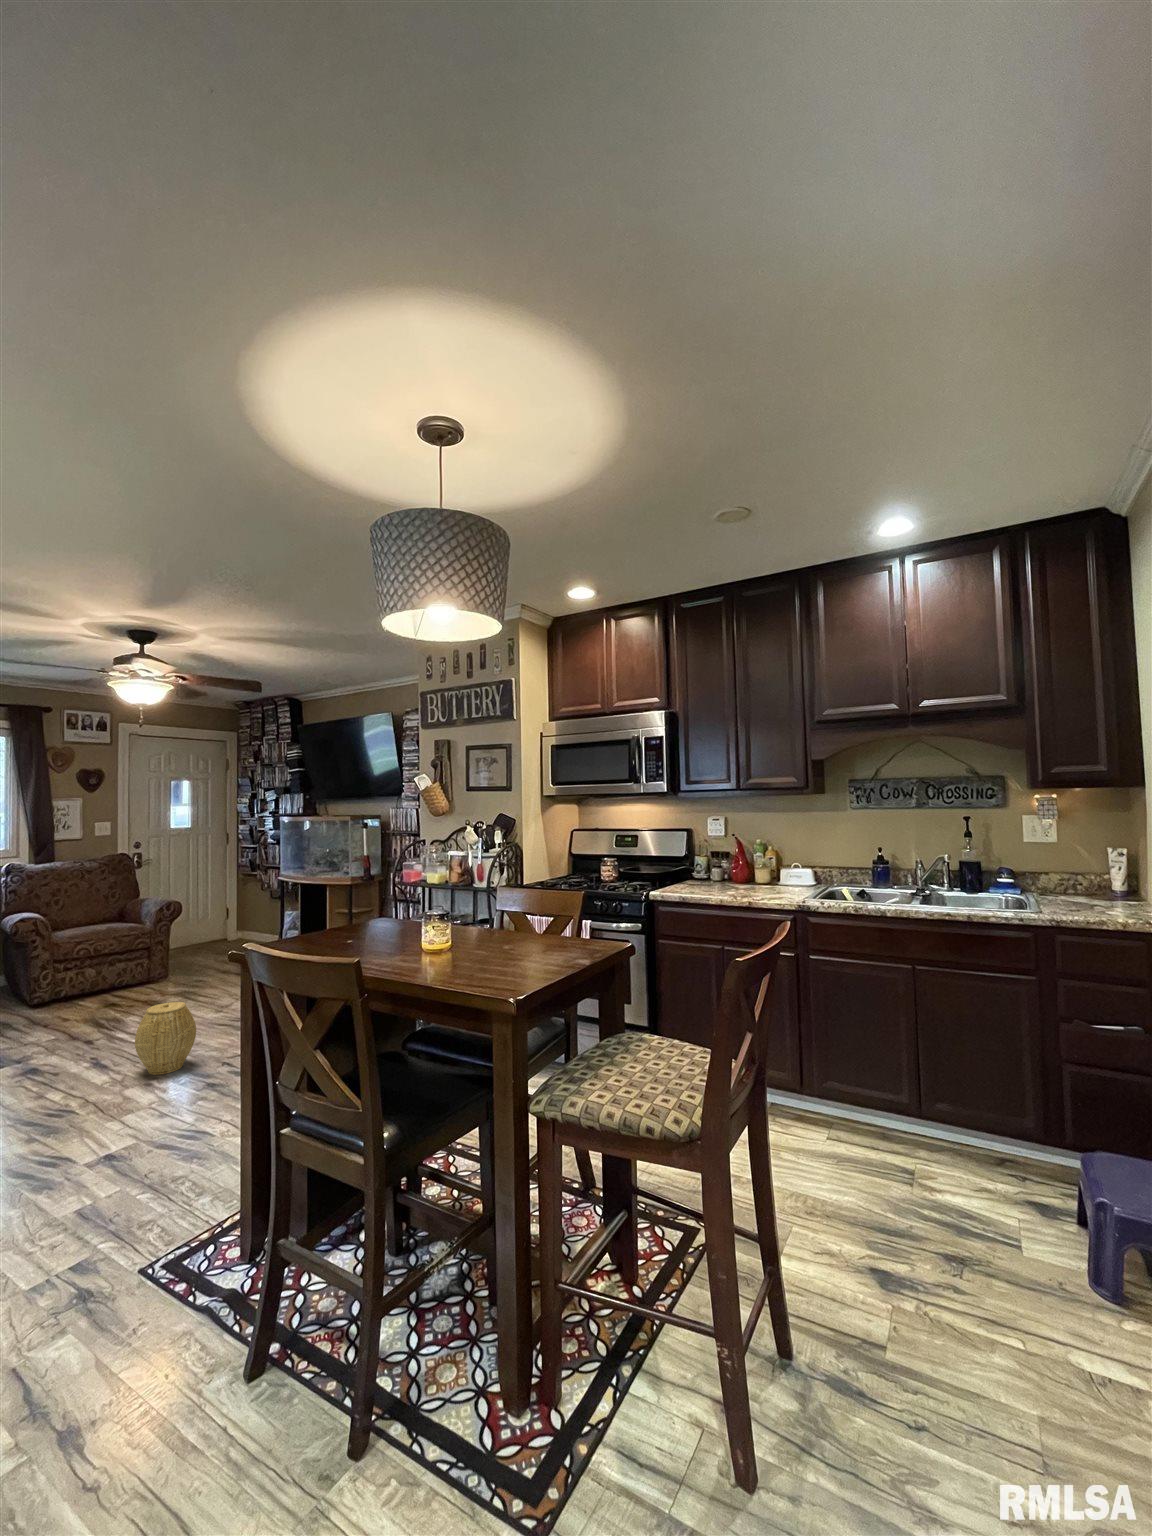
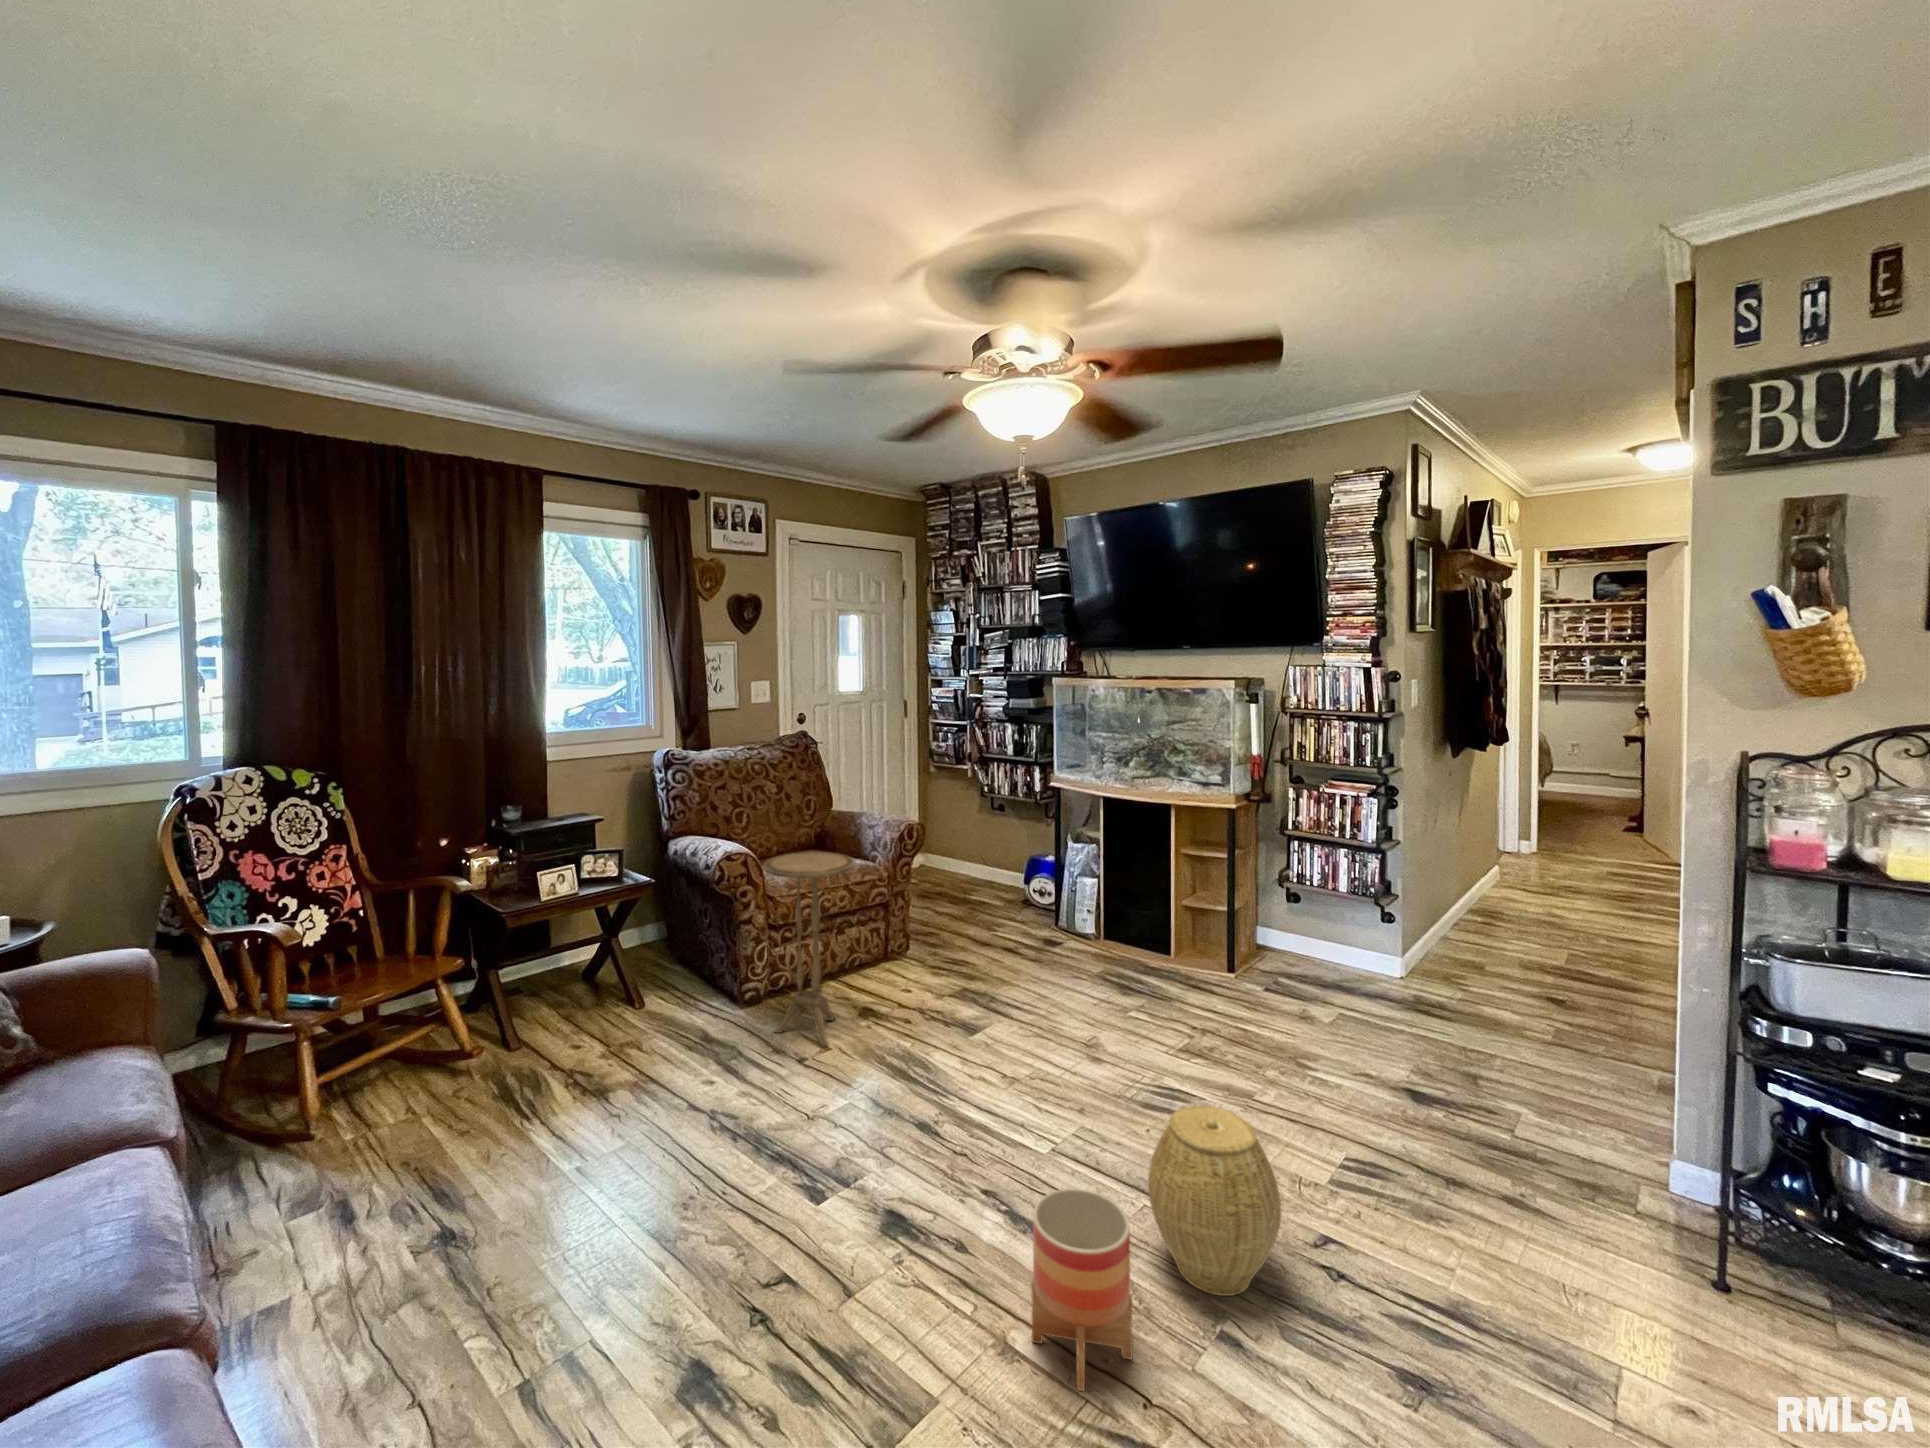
side table: none [35,916,98,1020] -> present [763,852,854,1047]
planter: none [47,1031,96,1102] -> present [1031,1188,1133,1391]

